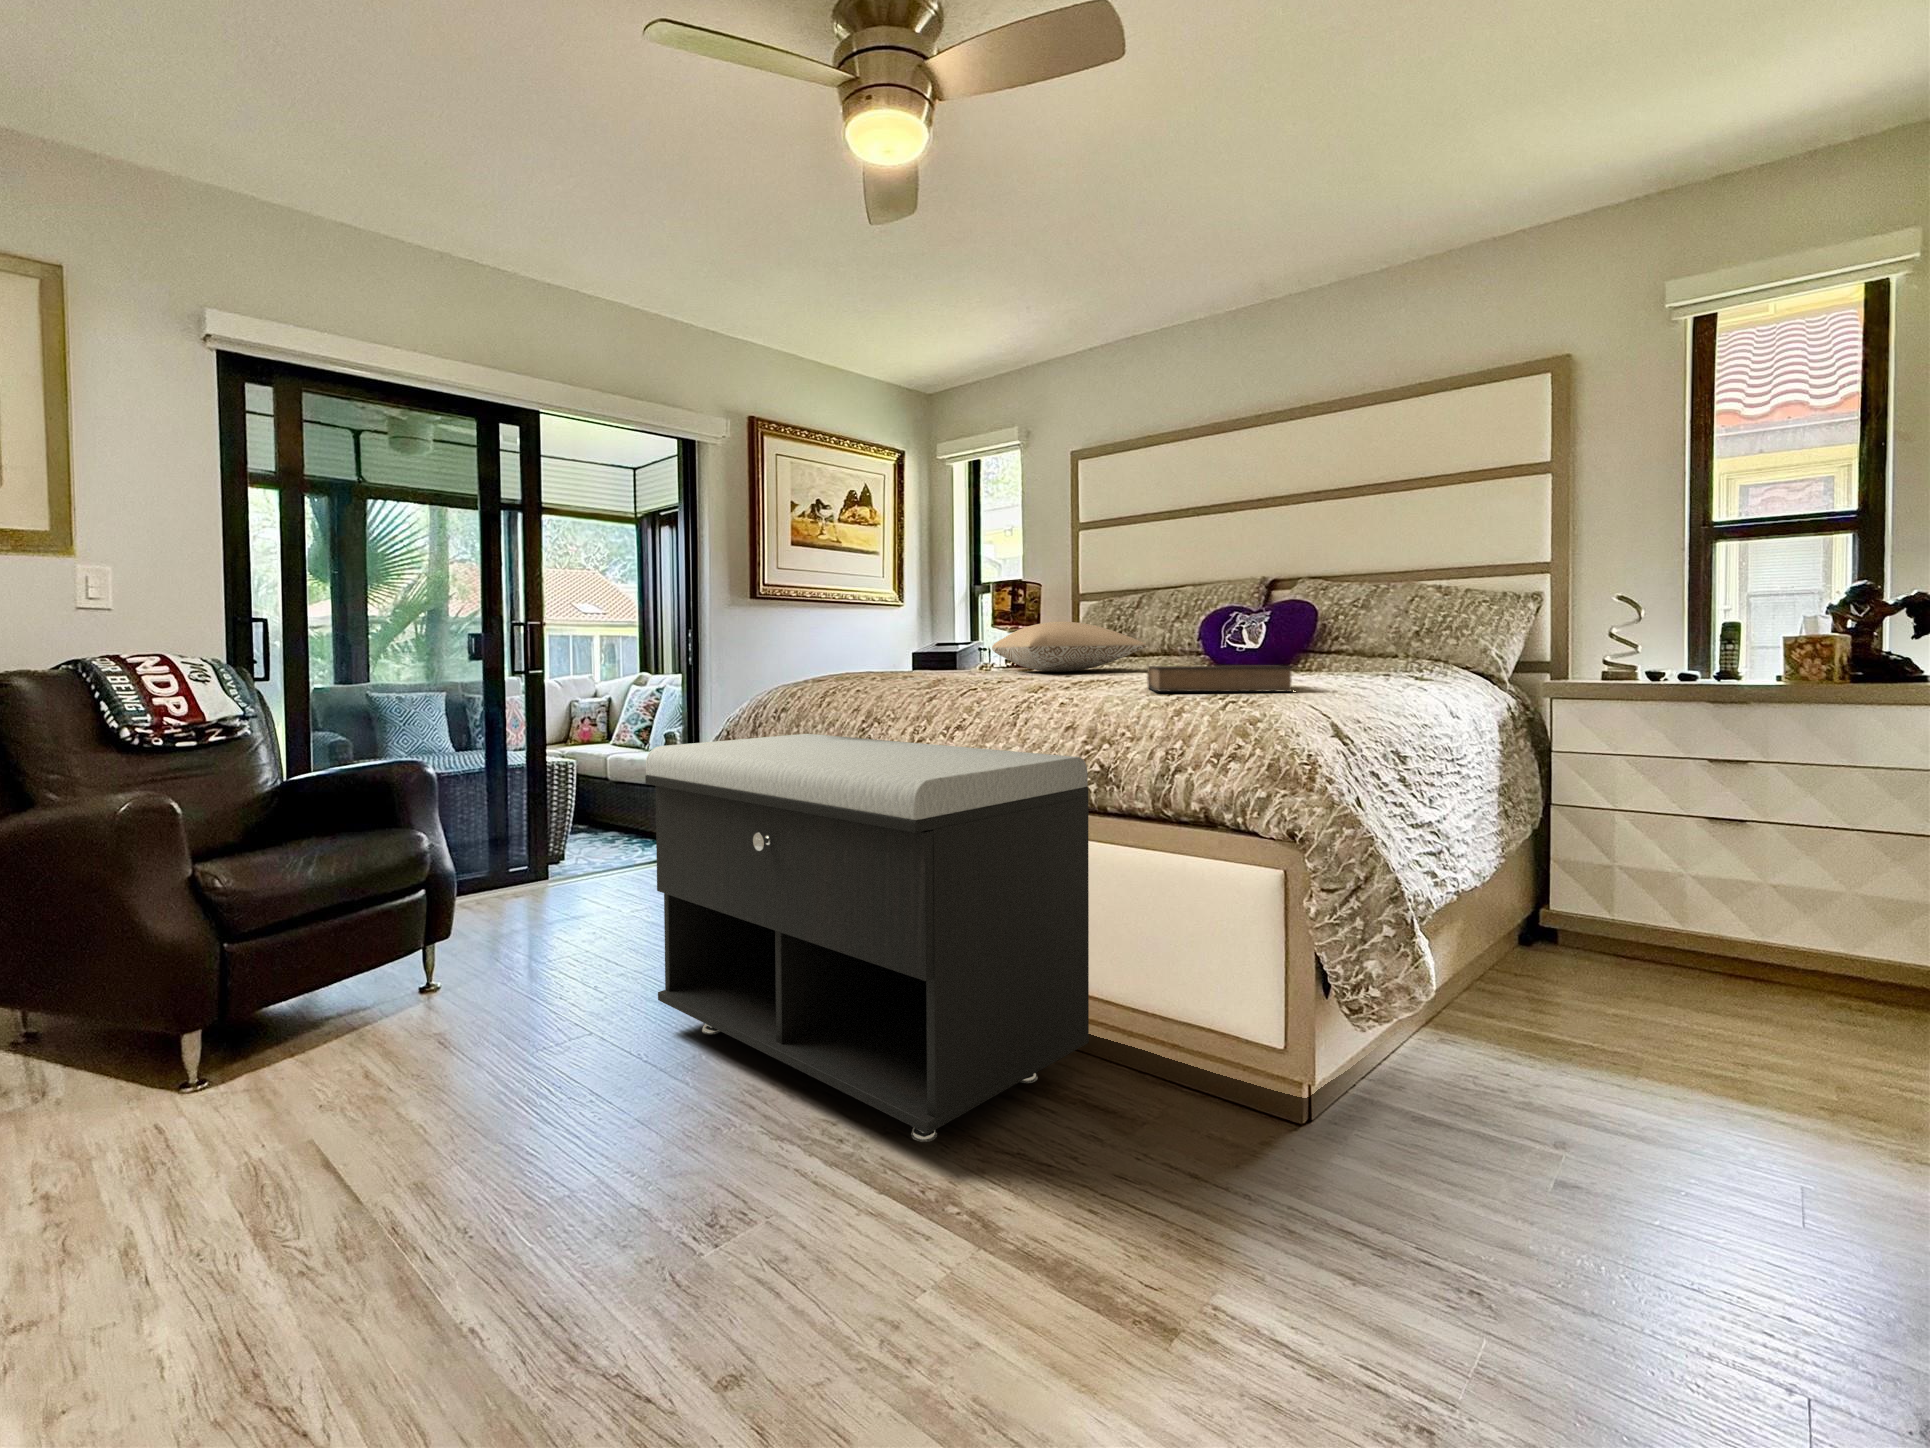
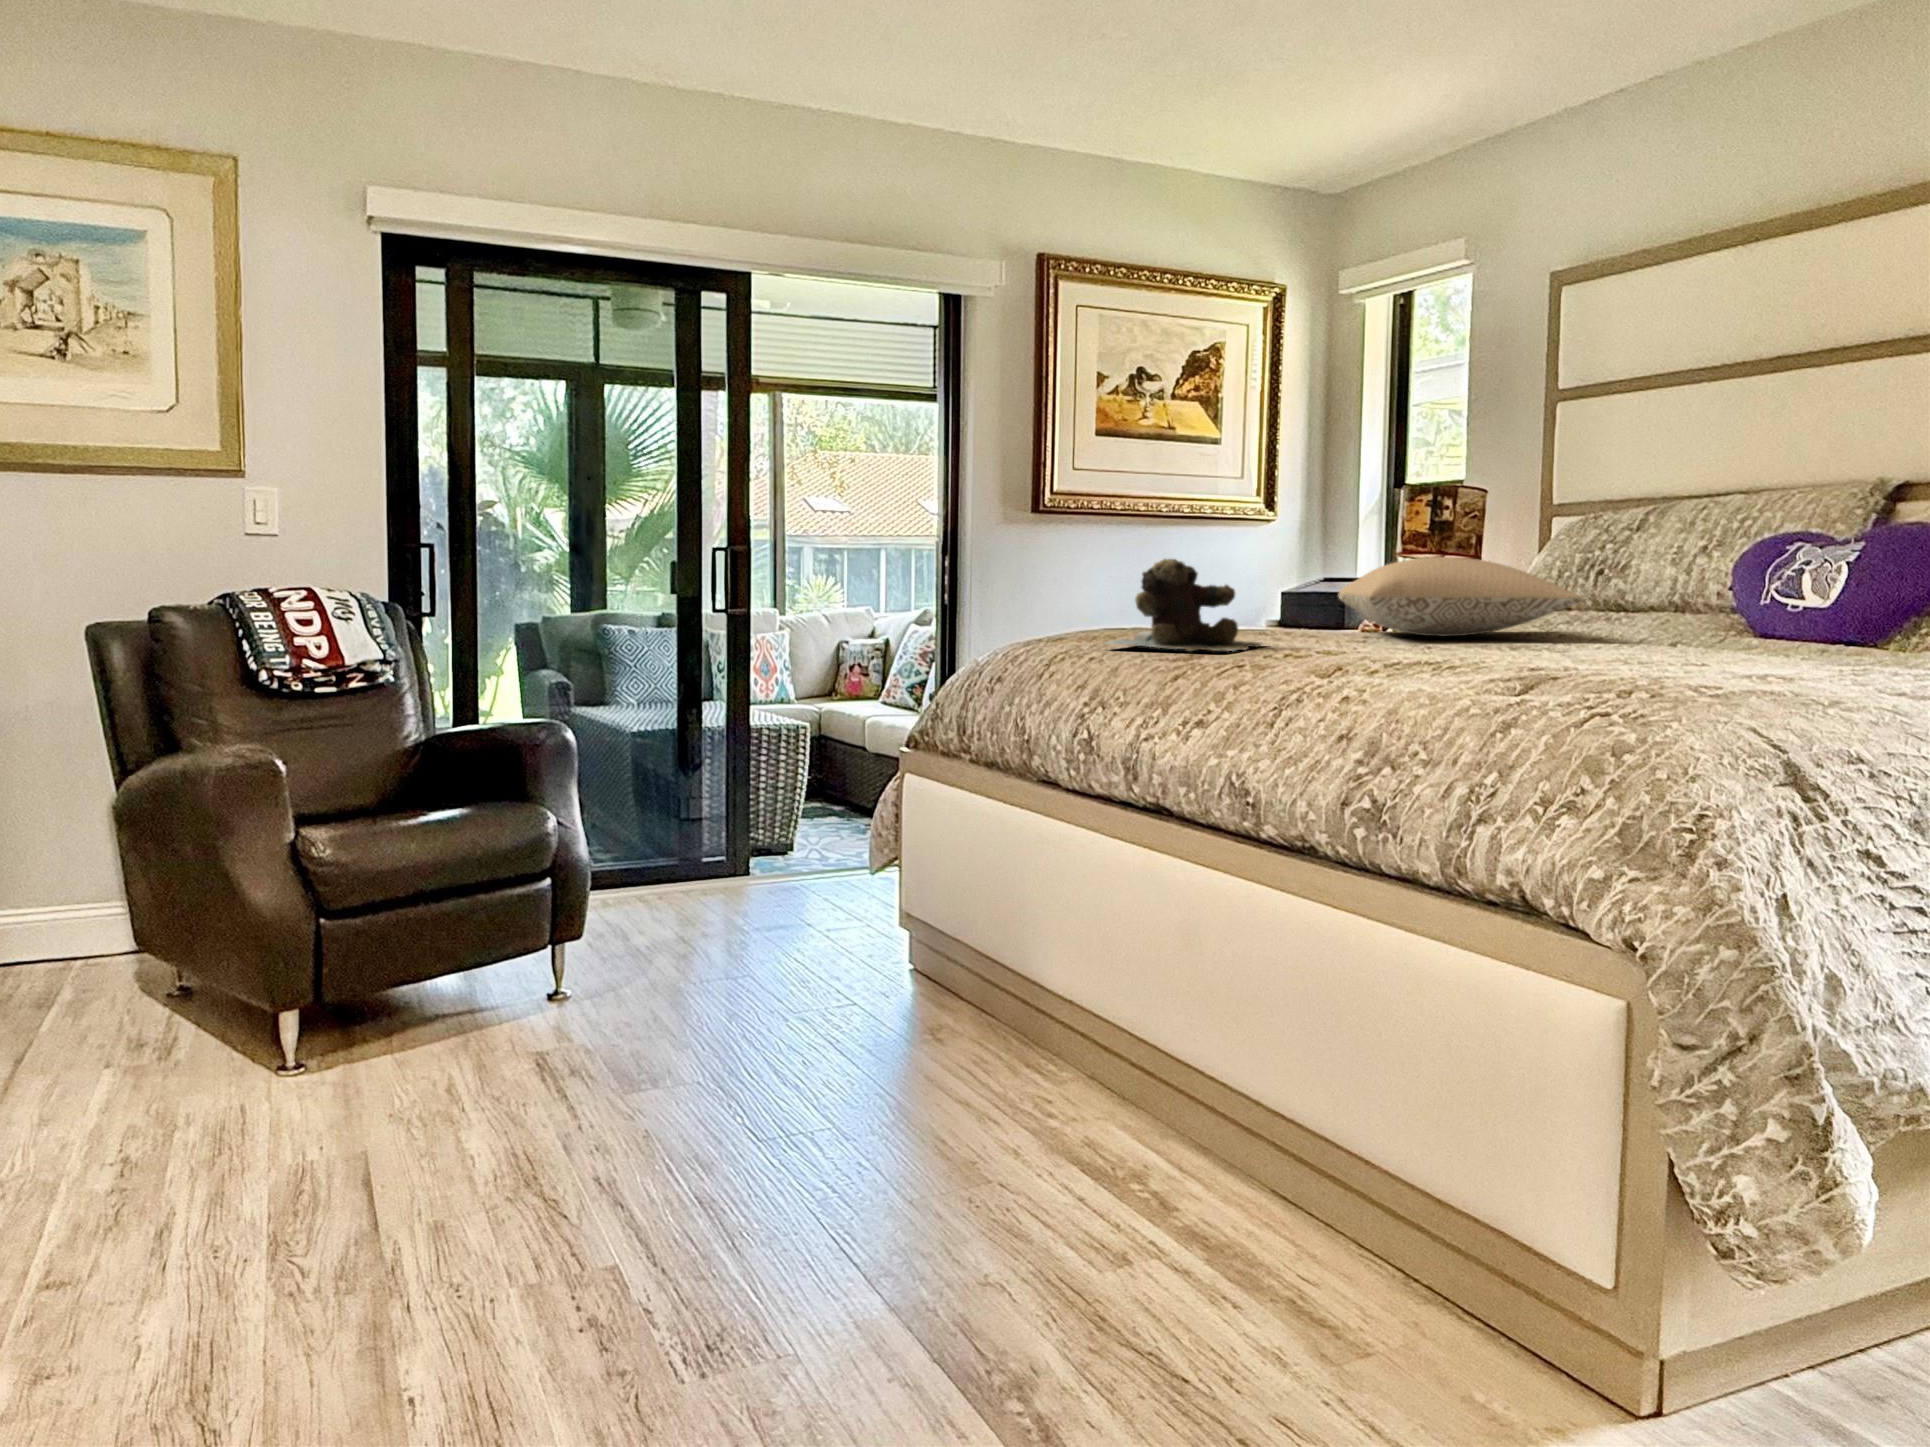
teddy bear: none [873,621,973,682] -> present [1106,559,1262,651]
book: present [1147,666,1292,692] -> none [1452,645,1706,703]
storage bench: present [645,734,1089,1142] -> none [763,716,1337,1309]

